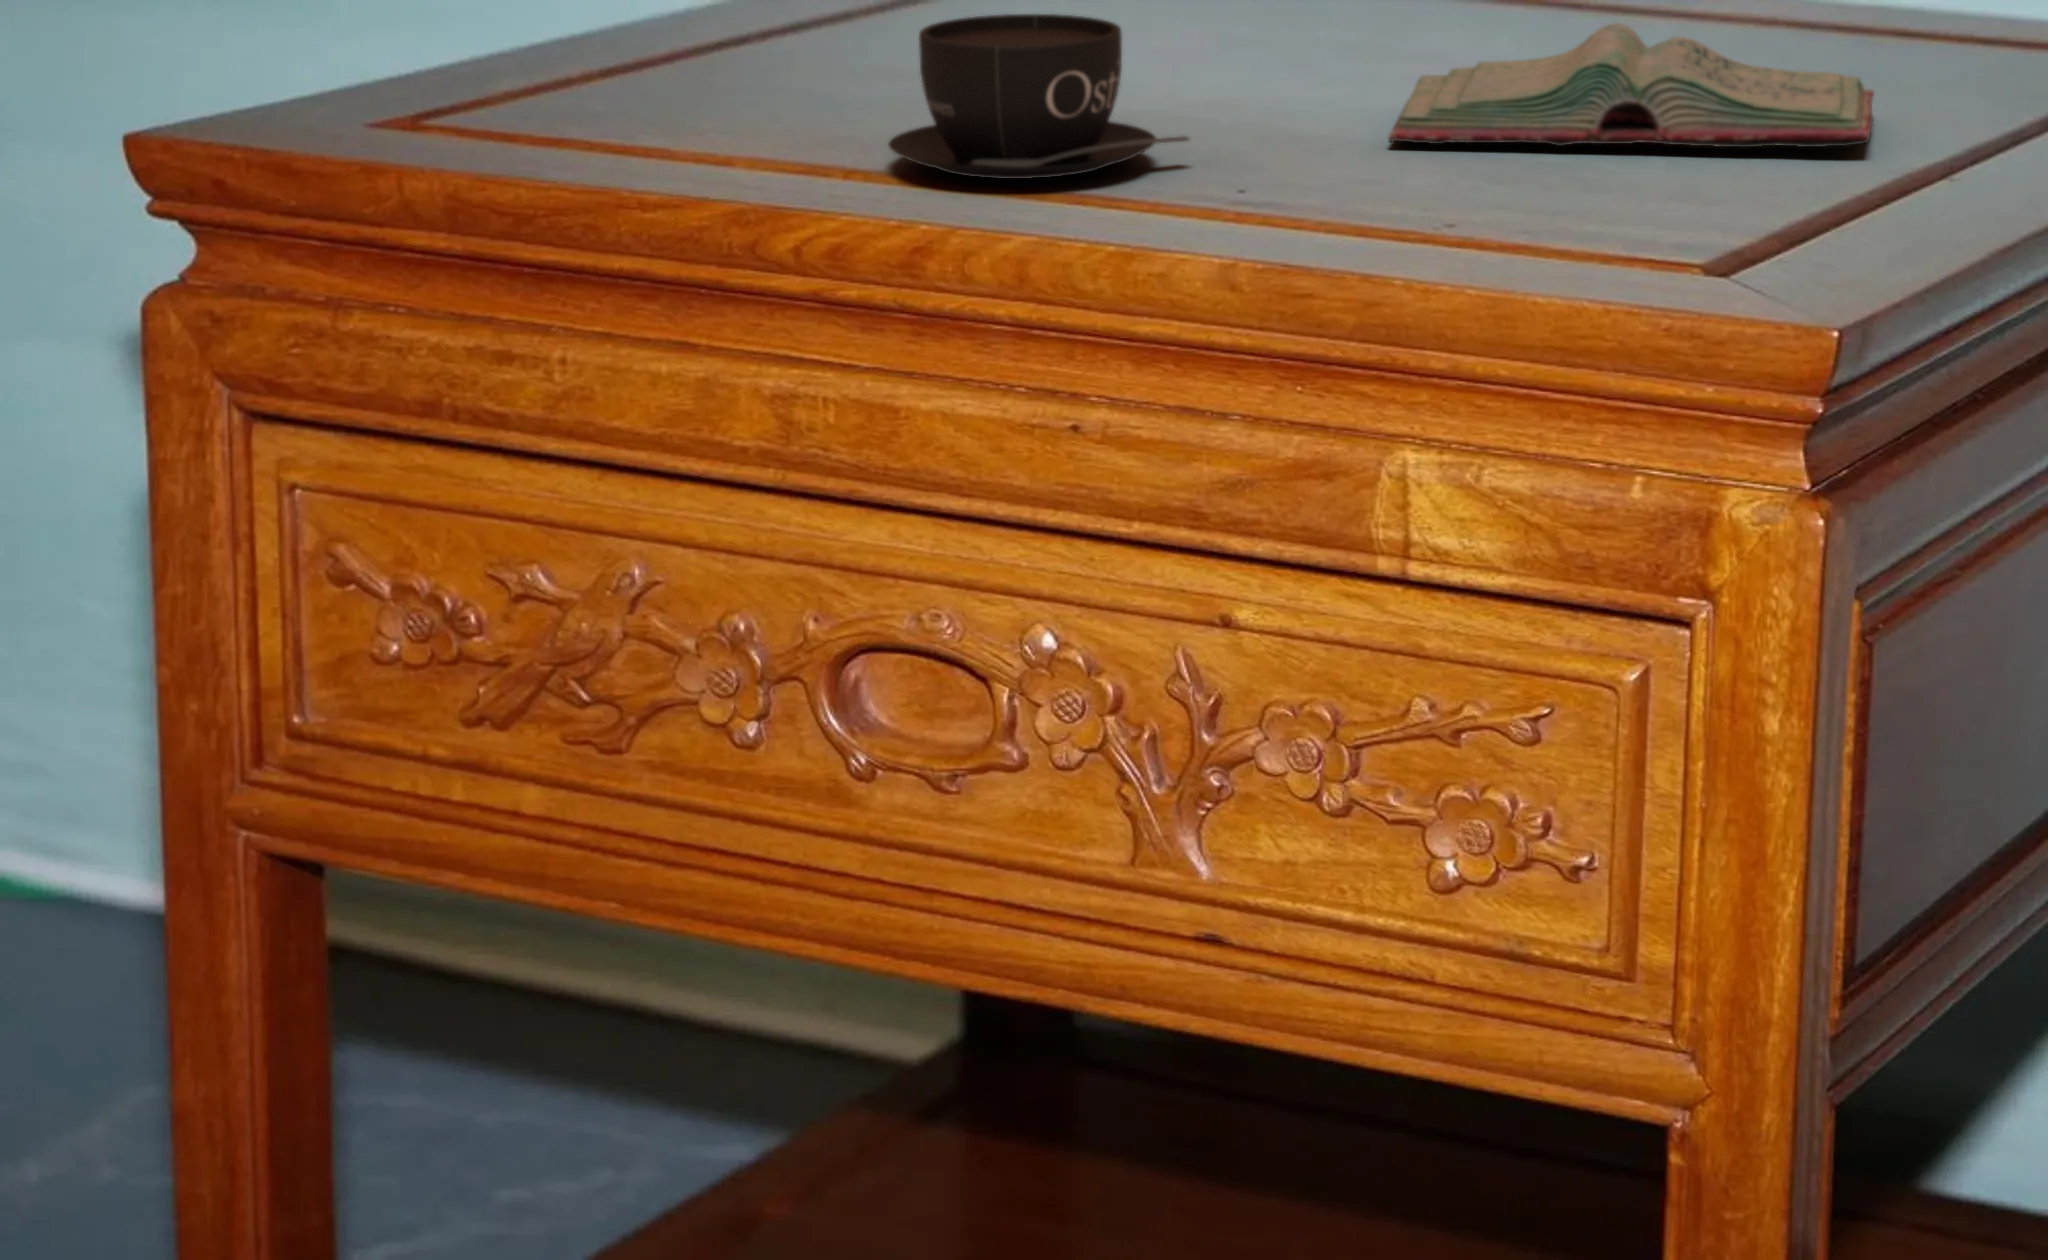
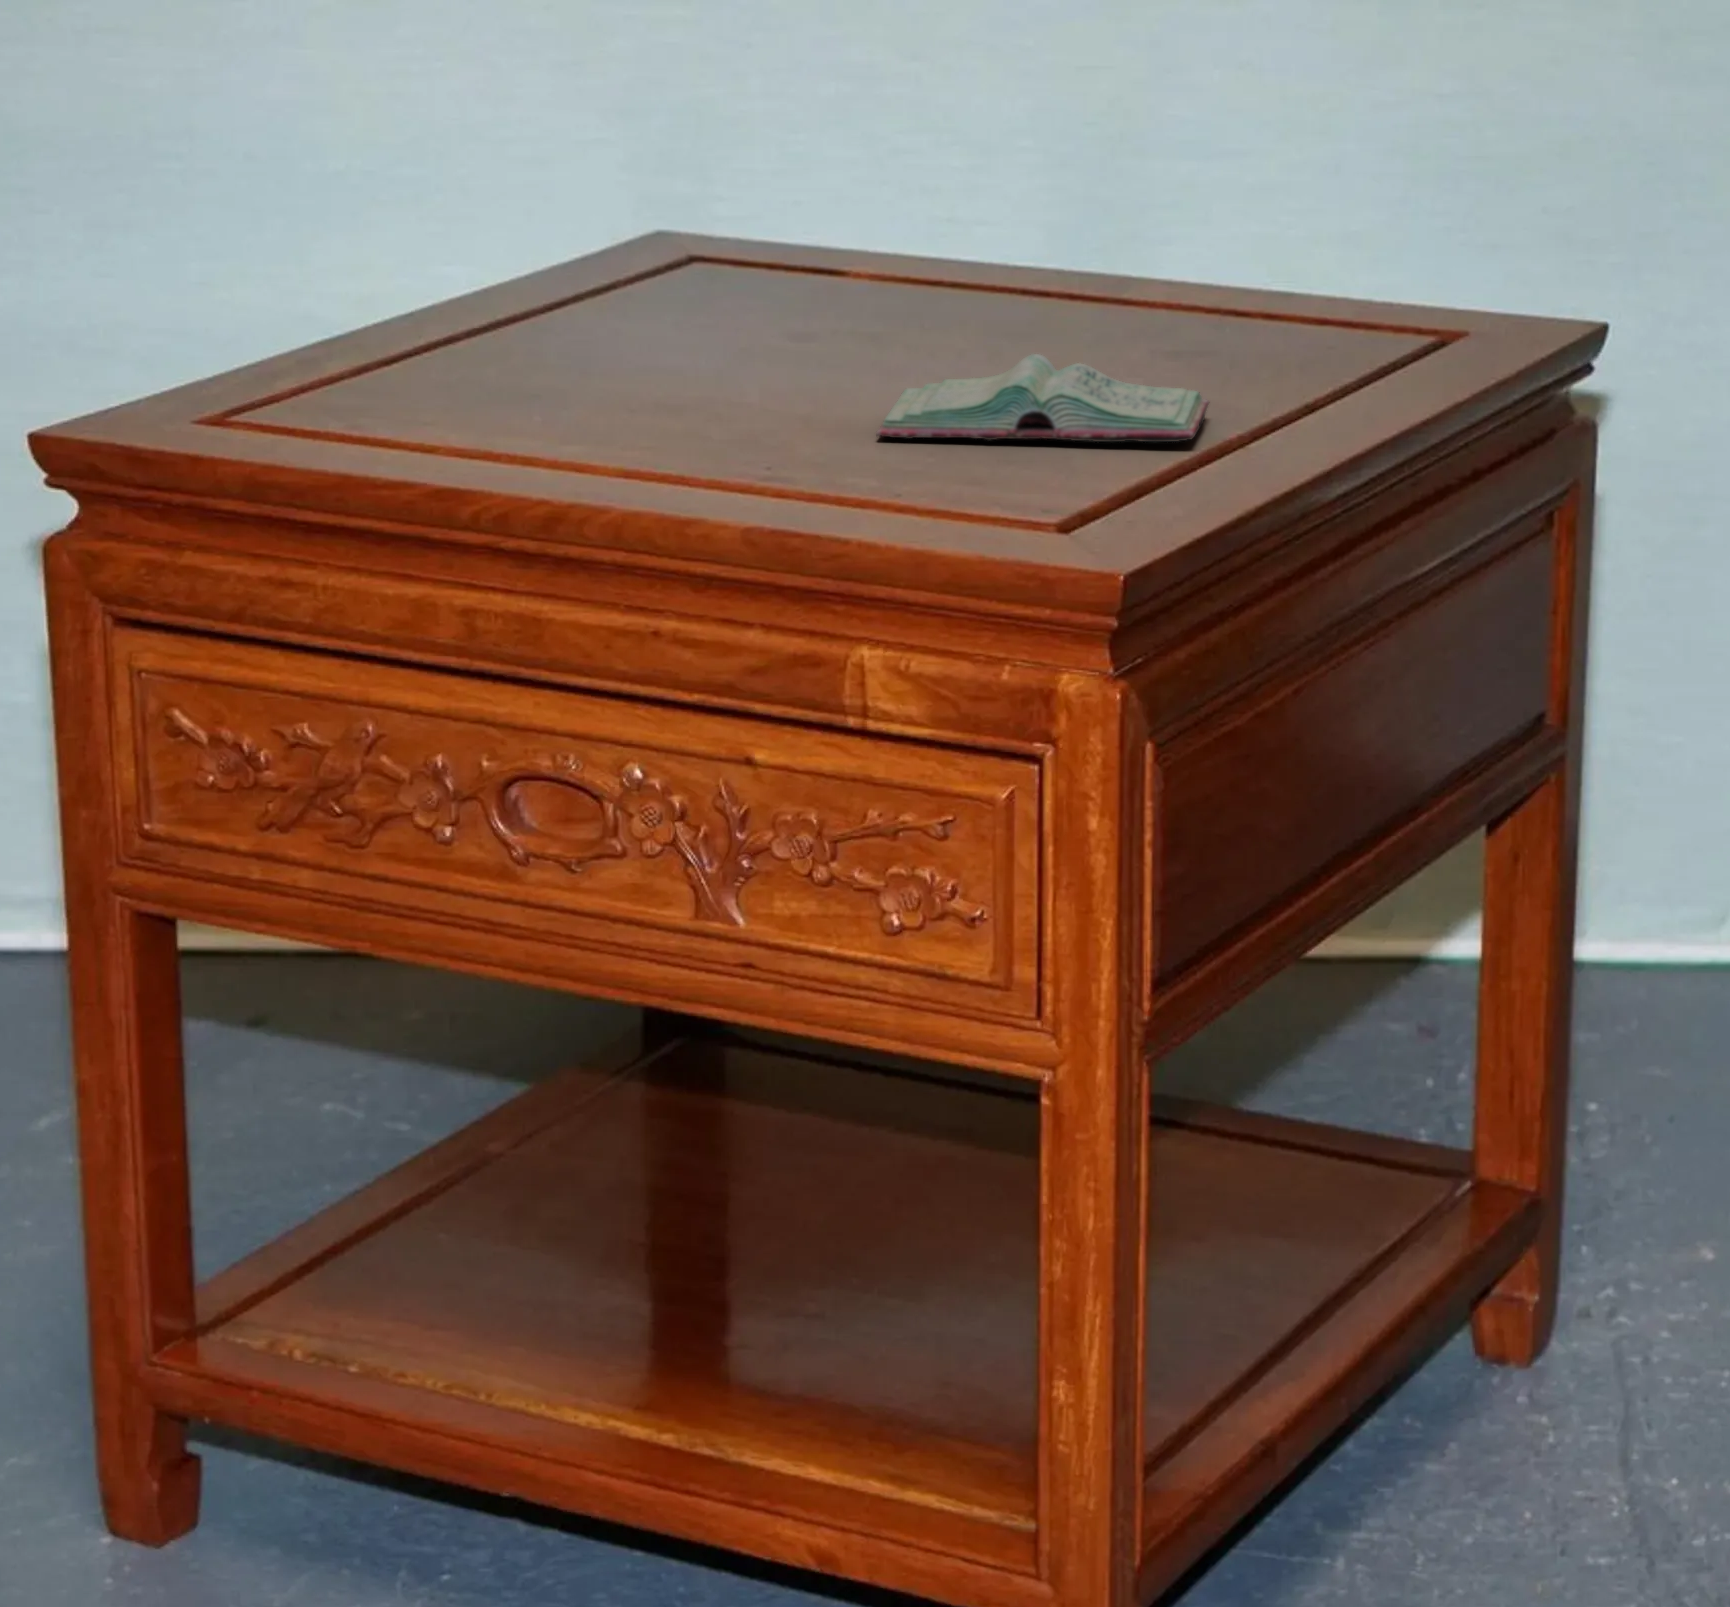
teacup: present [889,14,1189,179] -> none [538,350,740,464]

